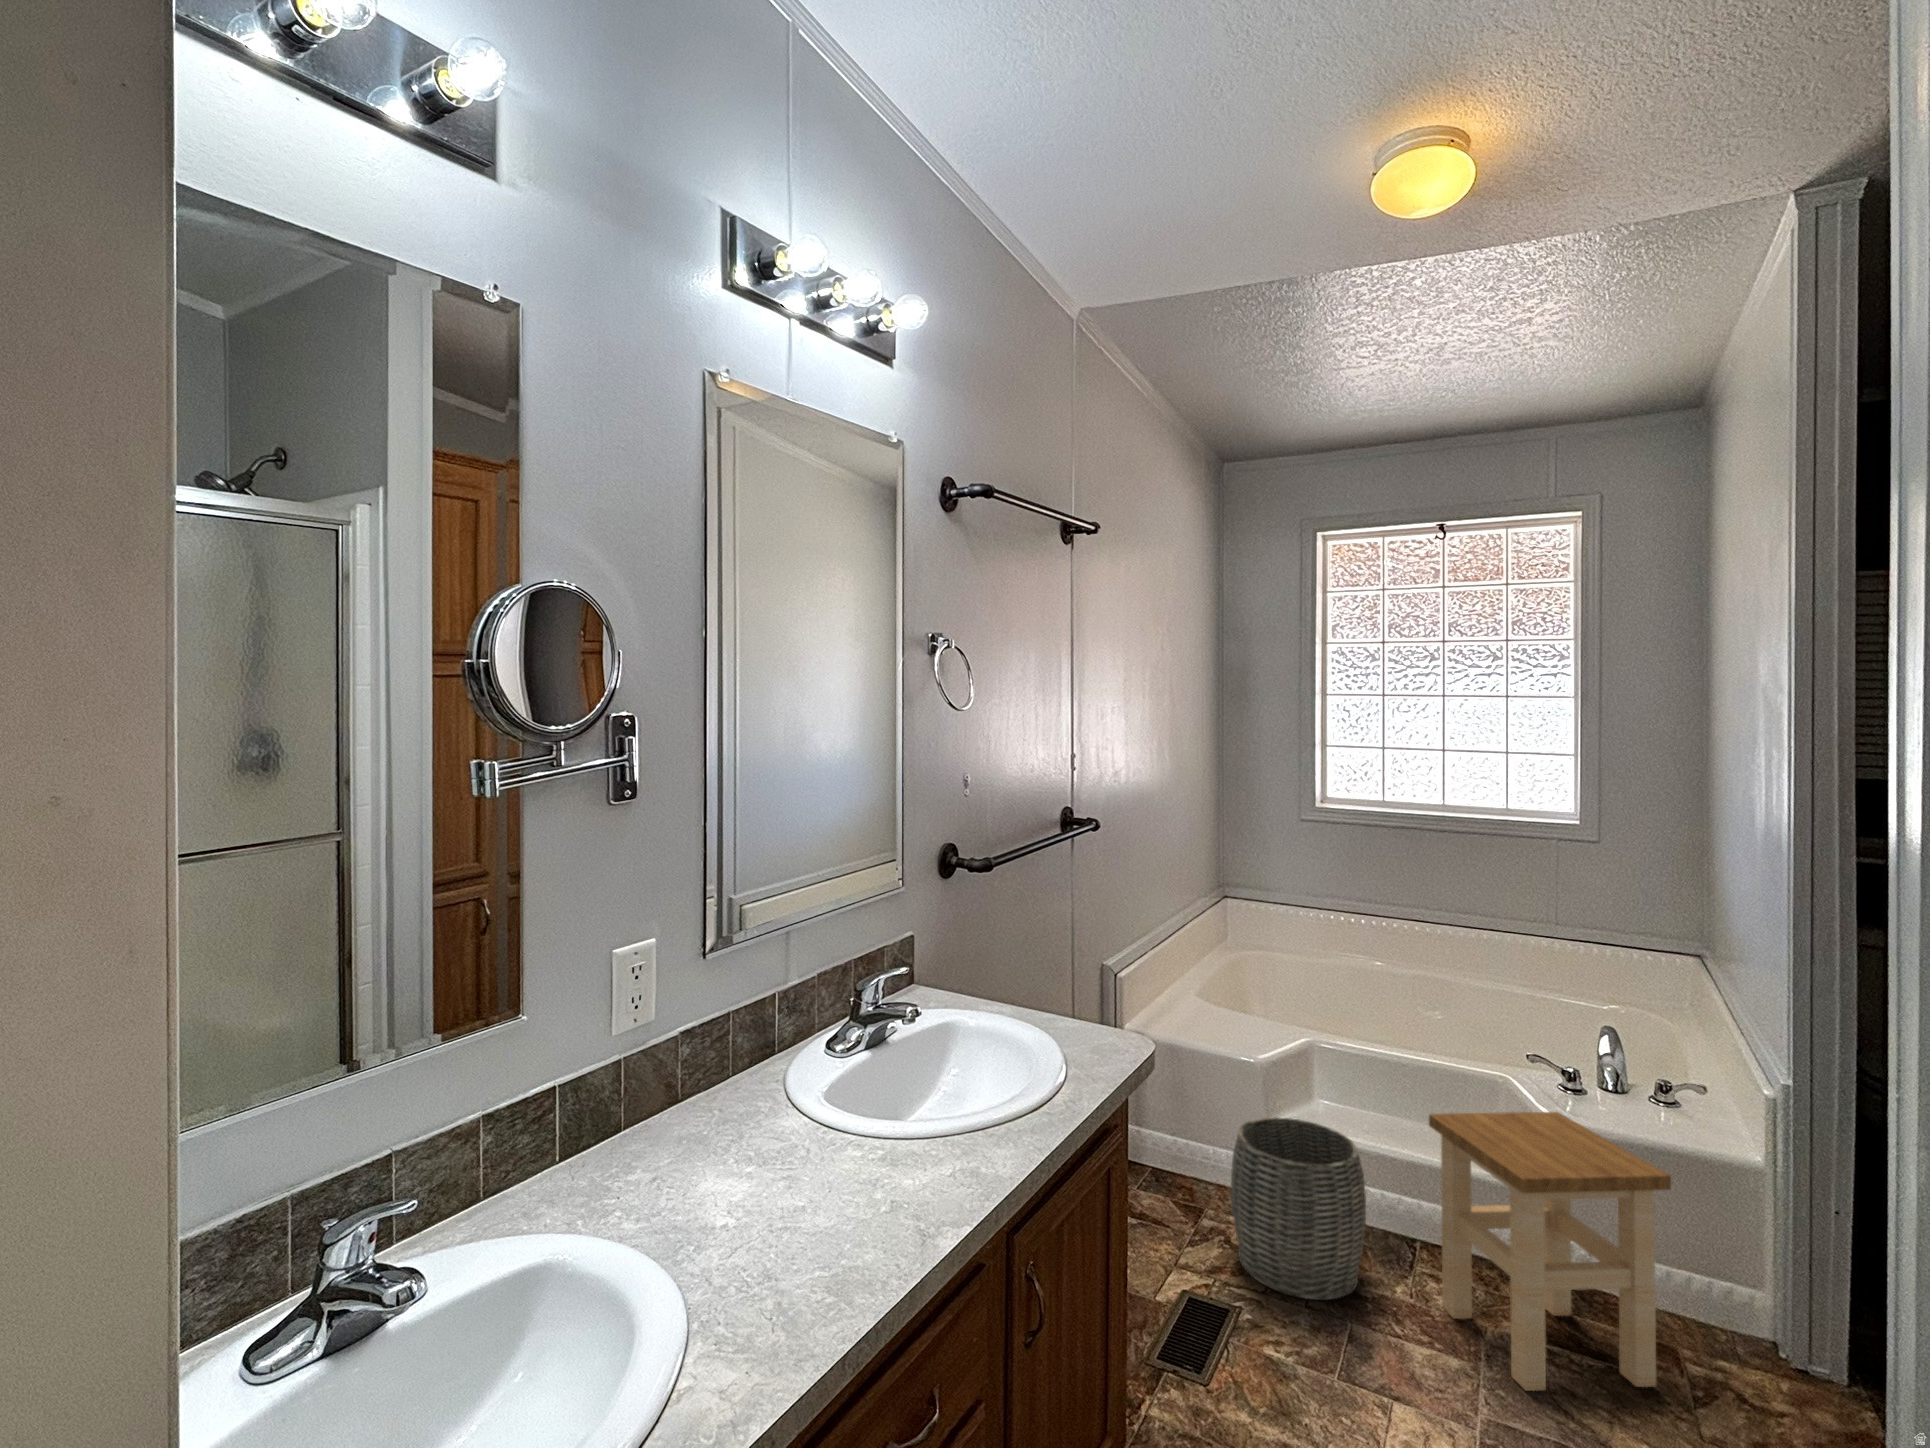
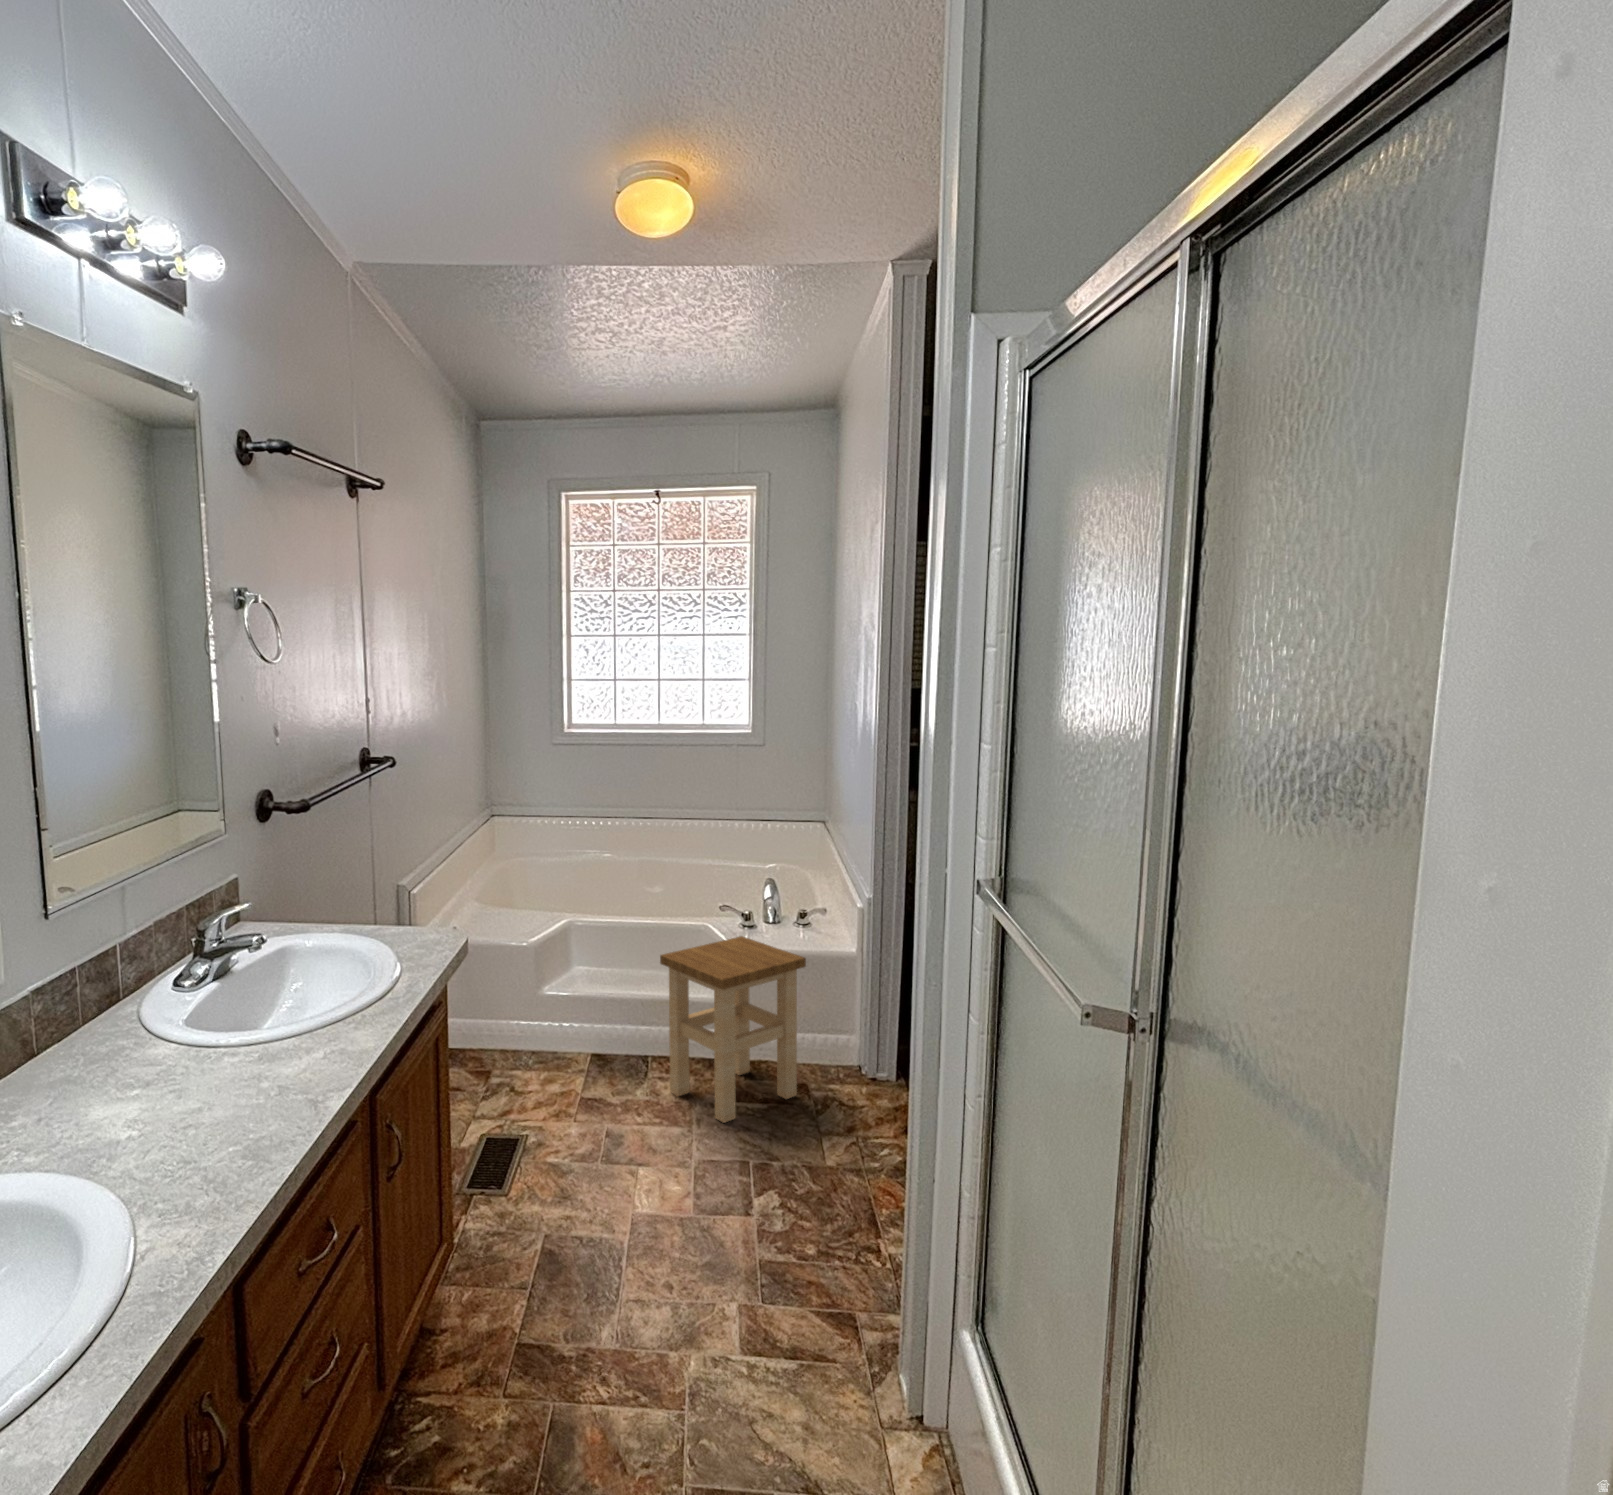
woven basket: present [1231,1117,1366,1300] -> none [512,985,617,1118]

